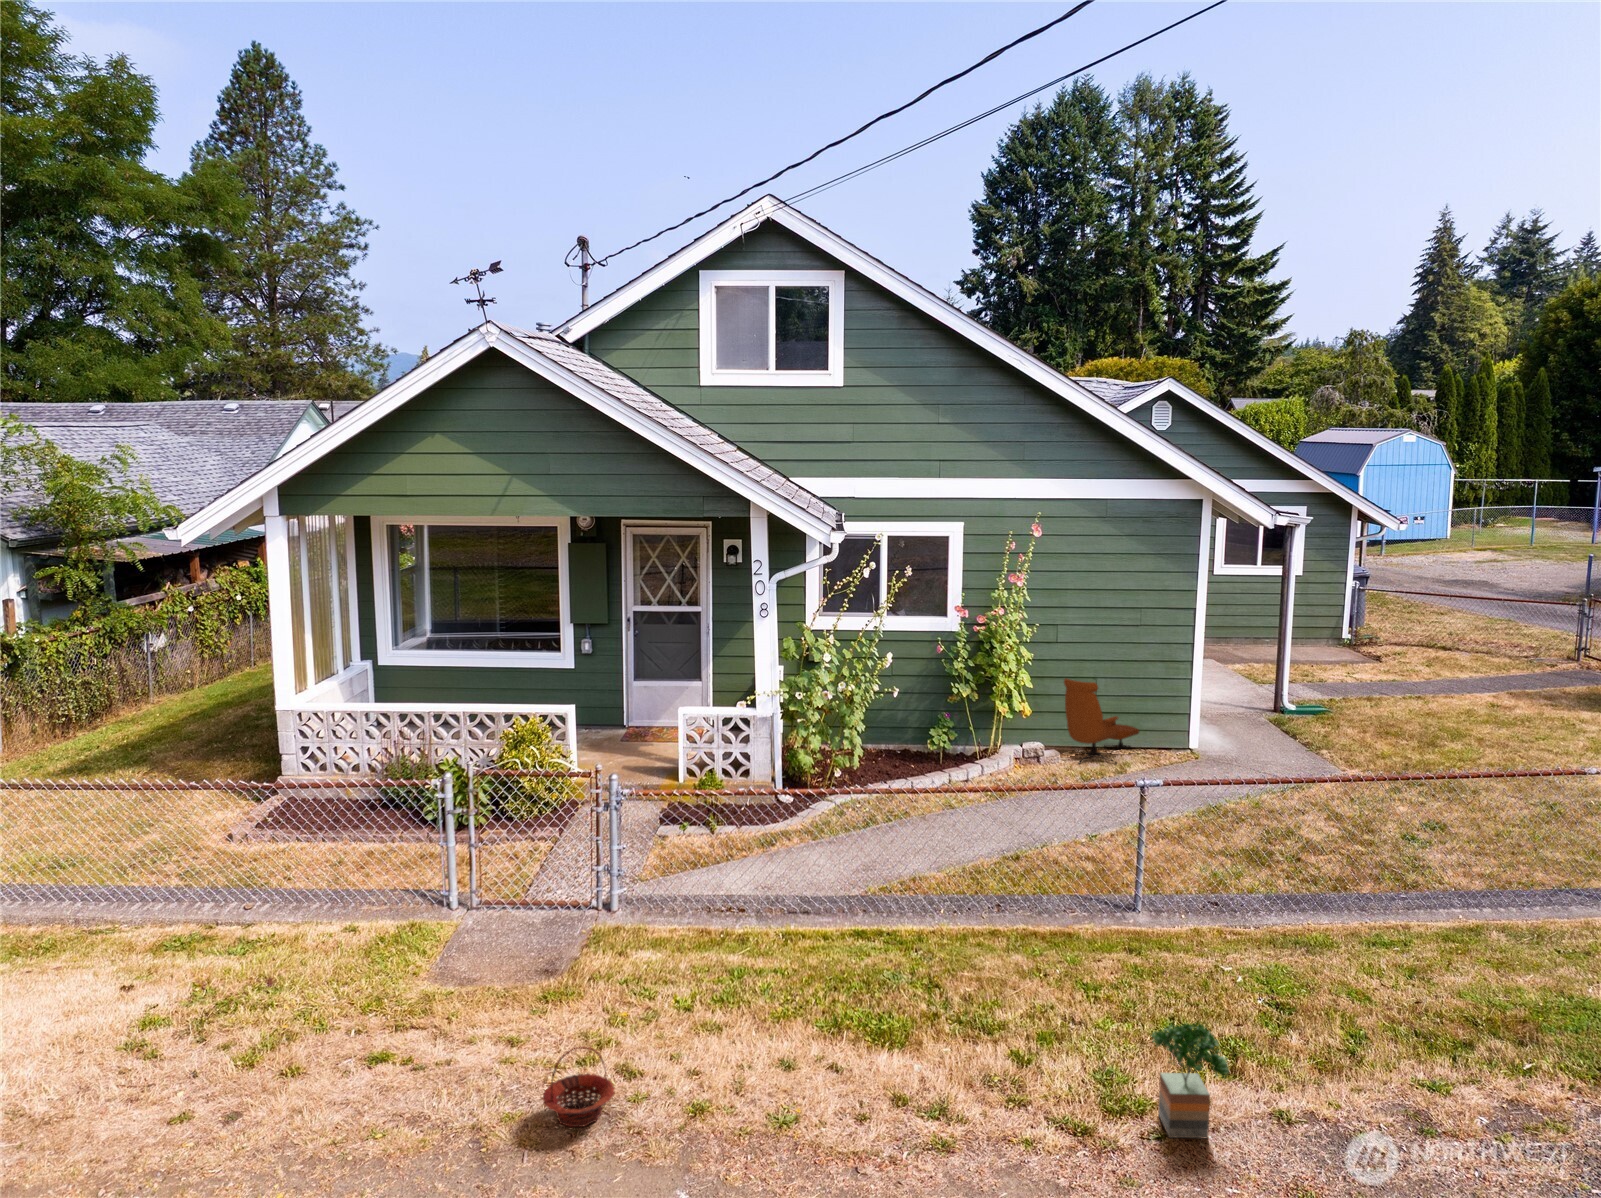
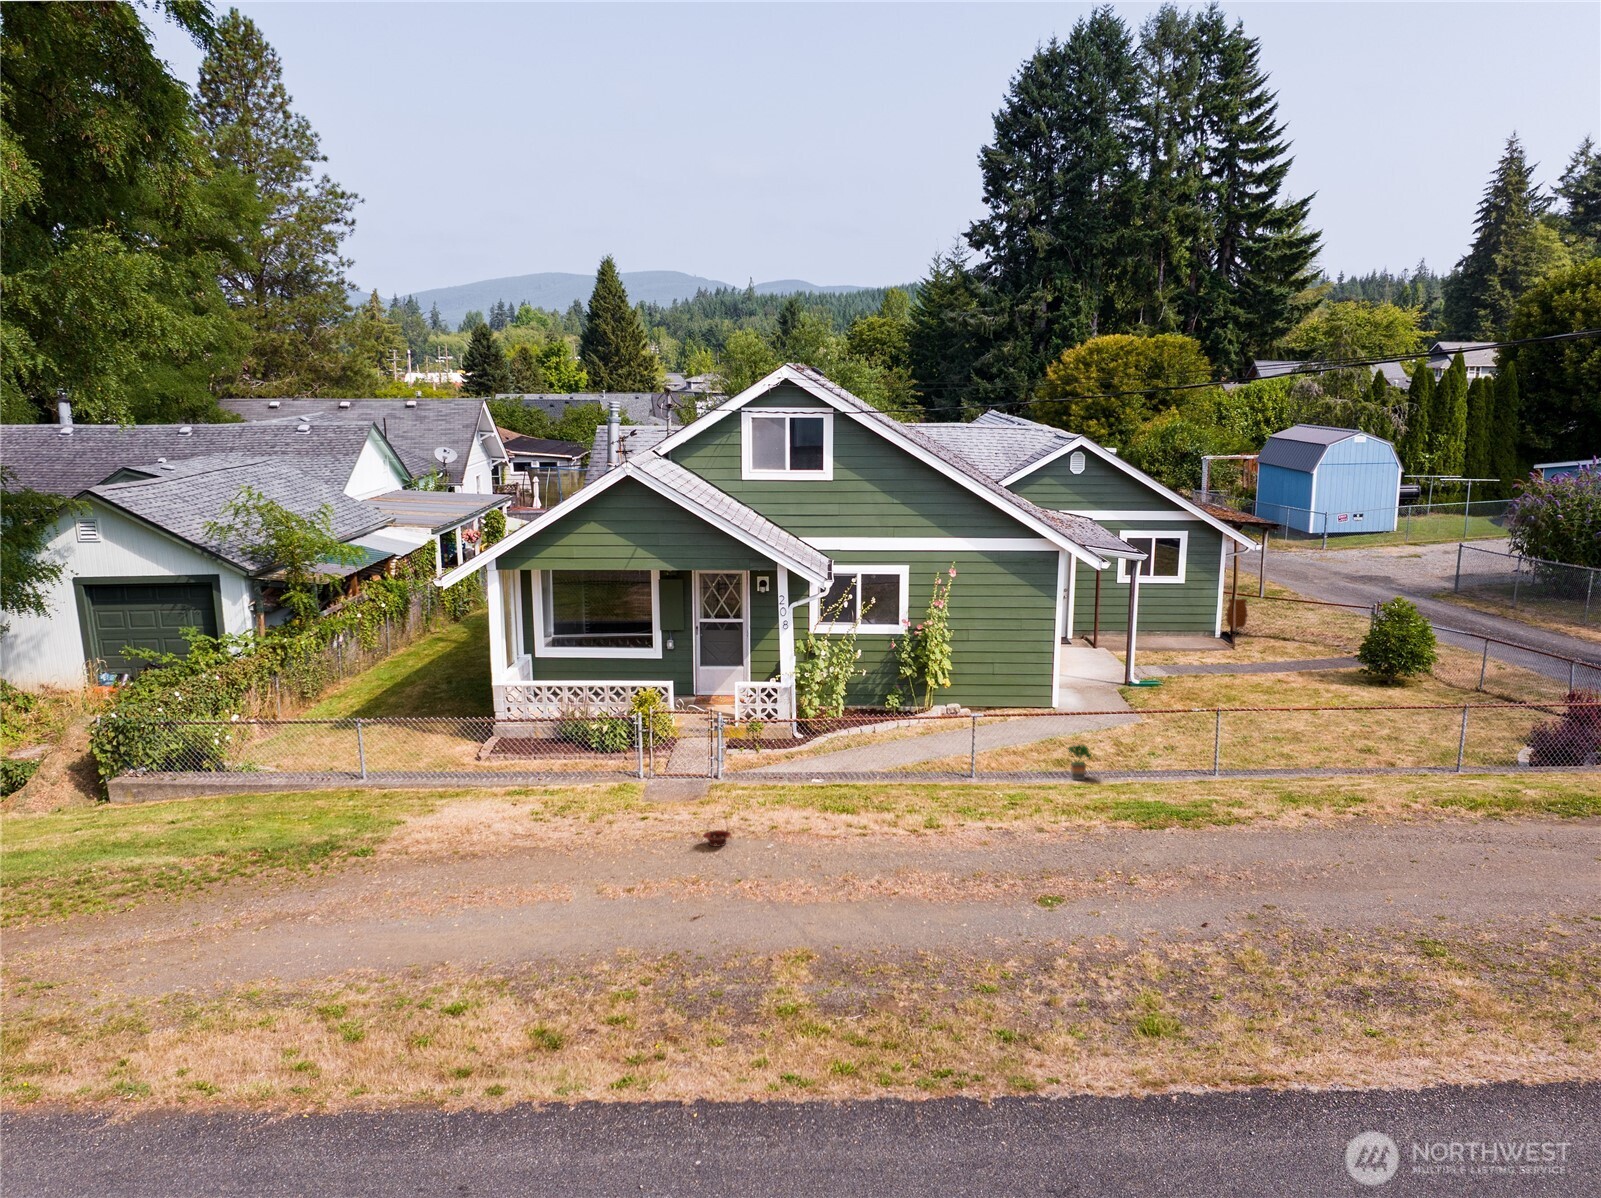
lounge chair: present [1064,678,1139,763] -> present [1225,599,1248,635]
potted tree: present [1152,1022,1229,1138] -> present [1068,745,1091,780]

